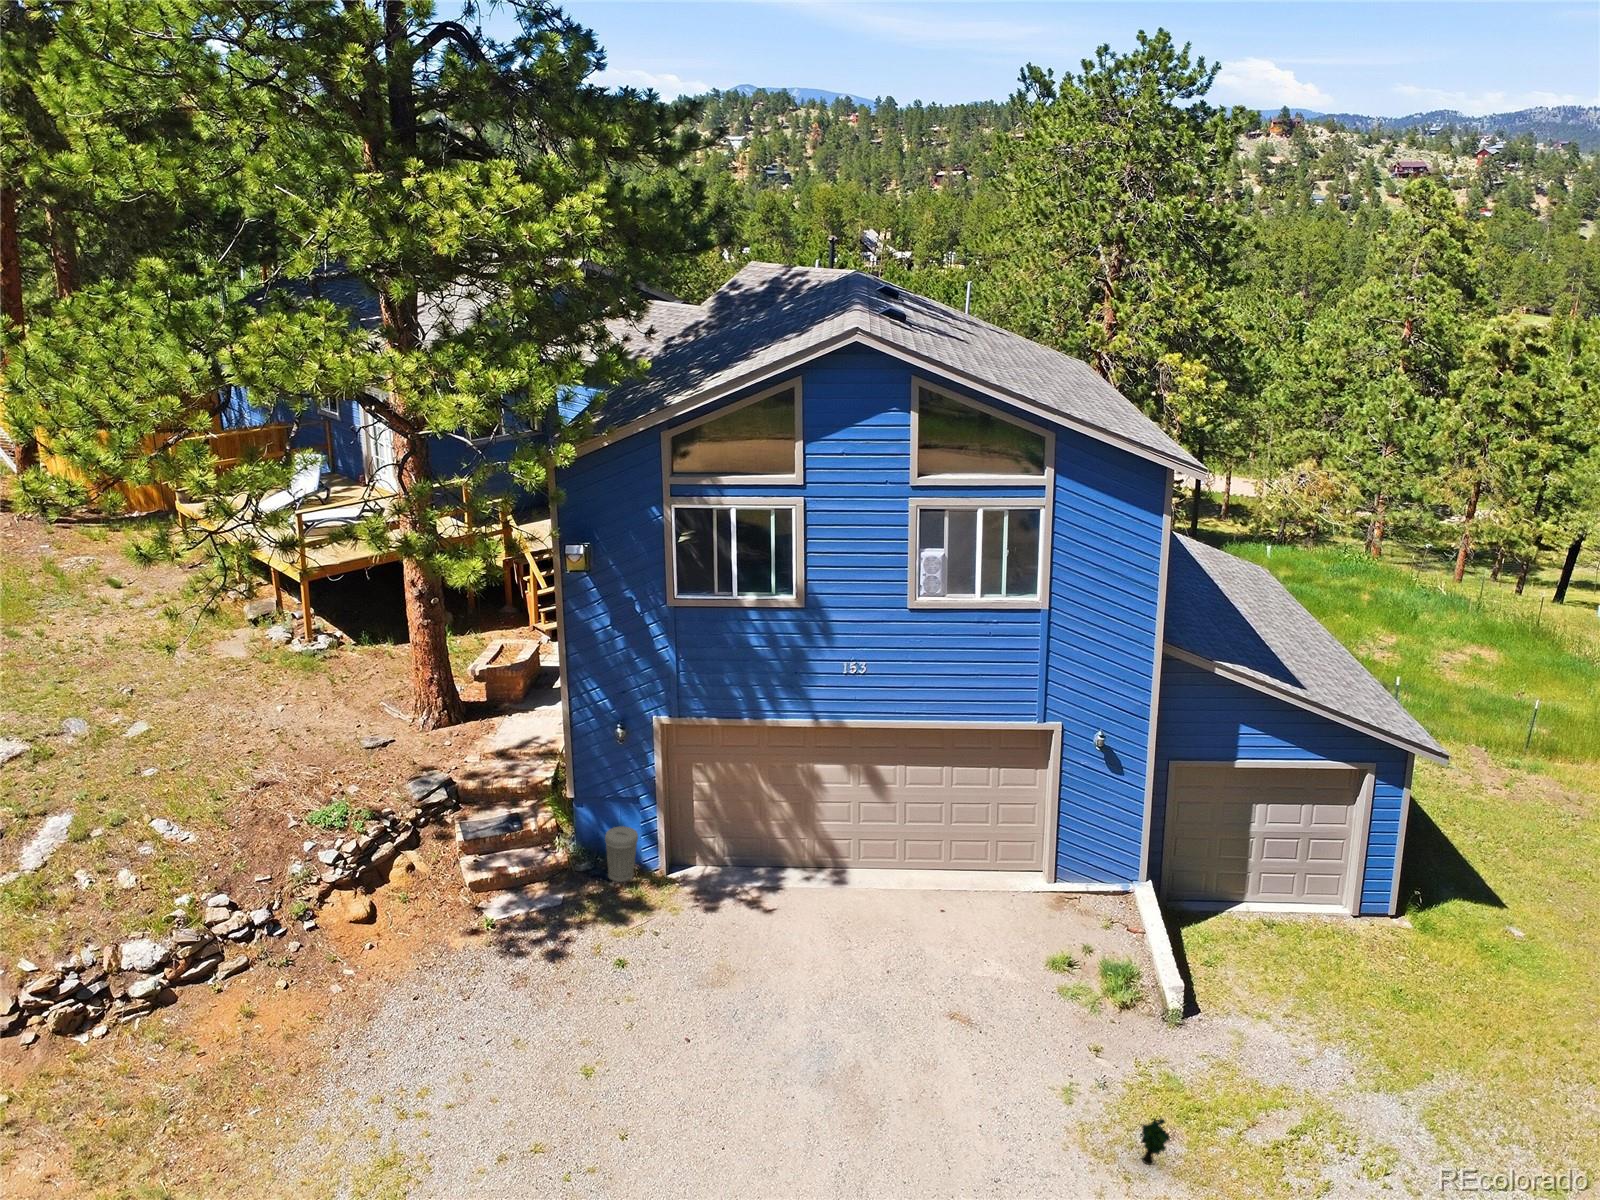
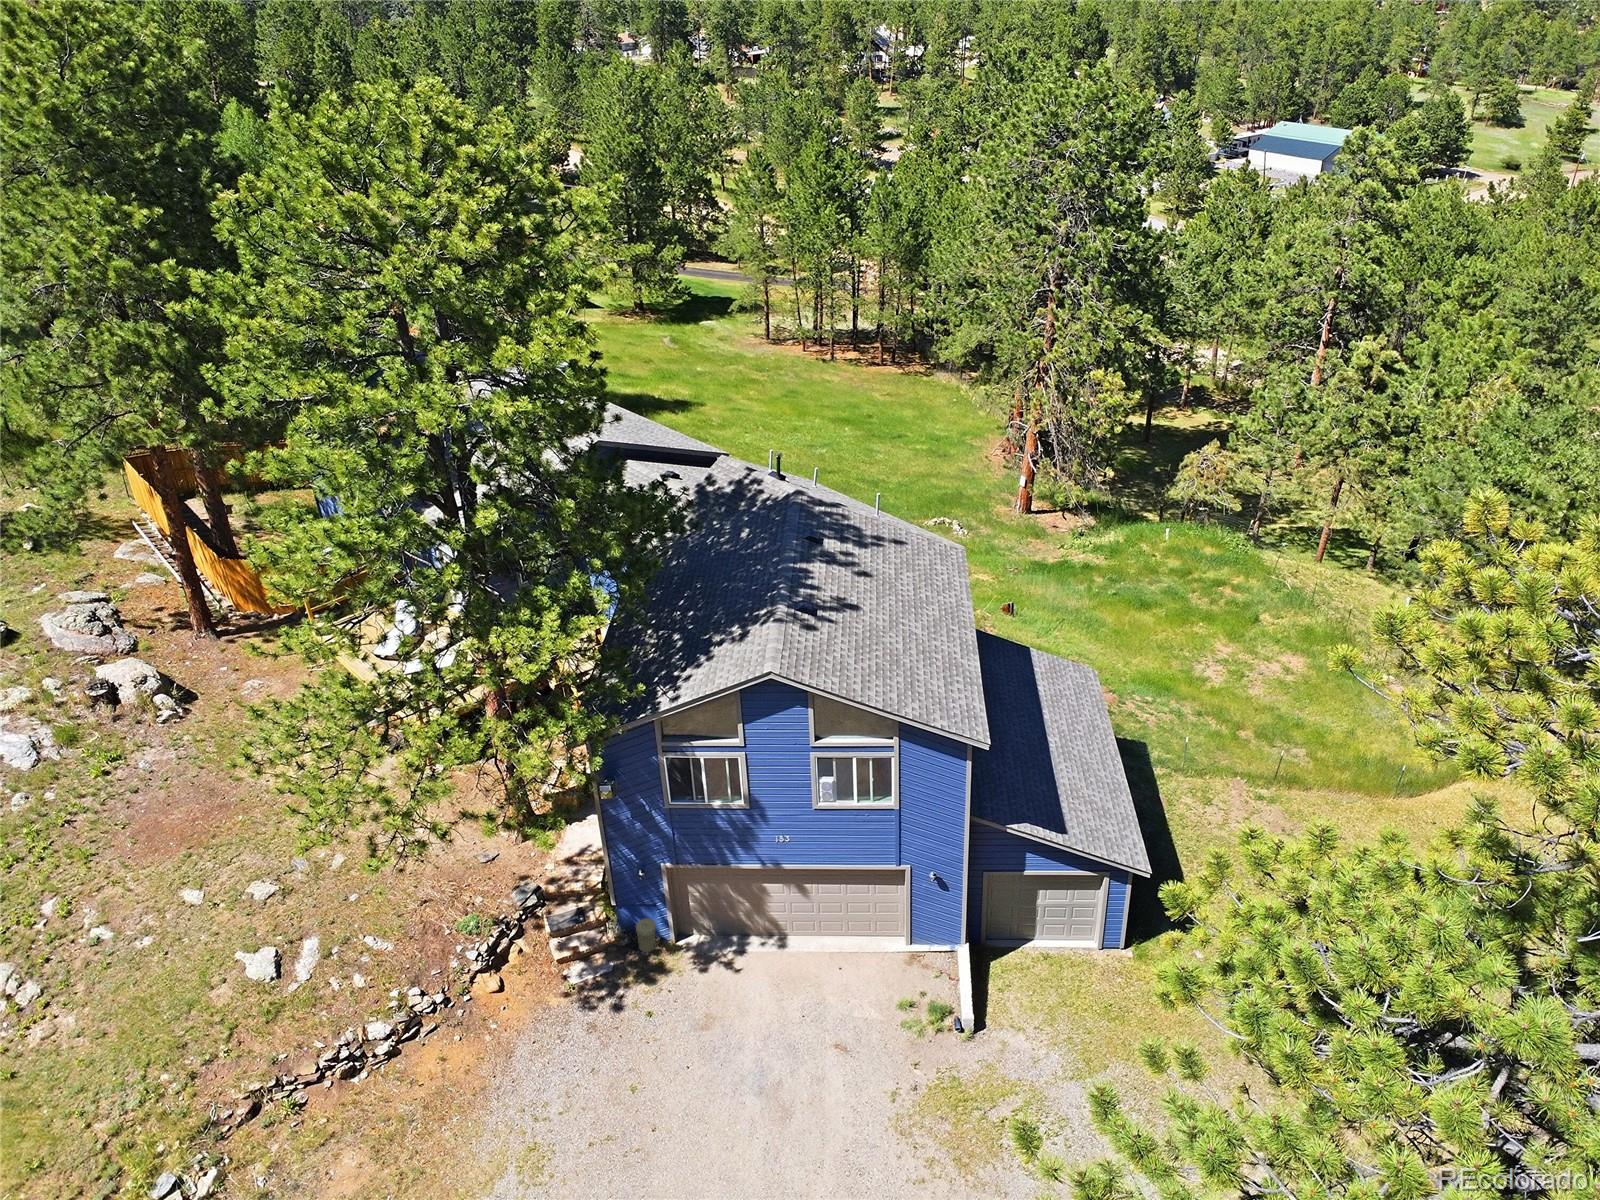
decorative plant: present [1140,1119,1170,1165] -> none [920,1131,936,1153]

